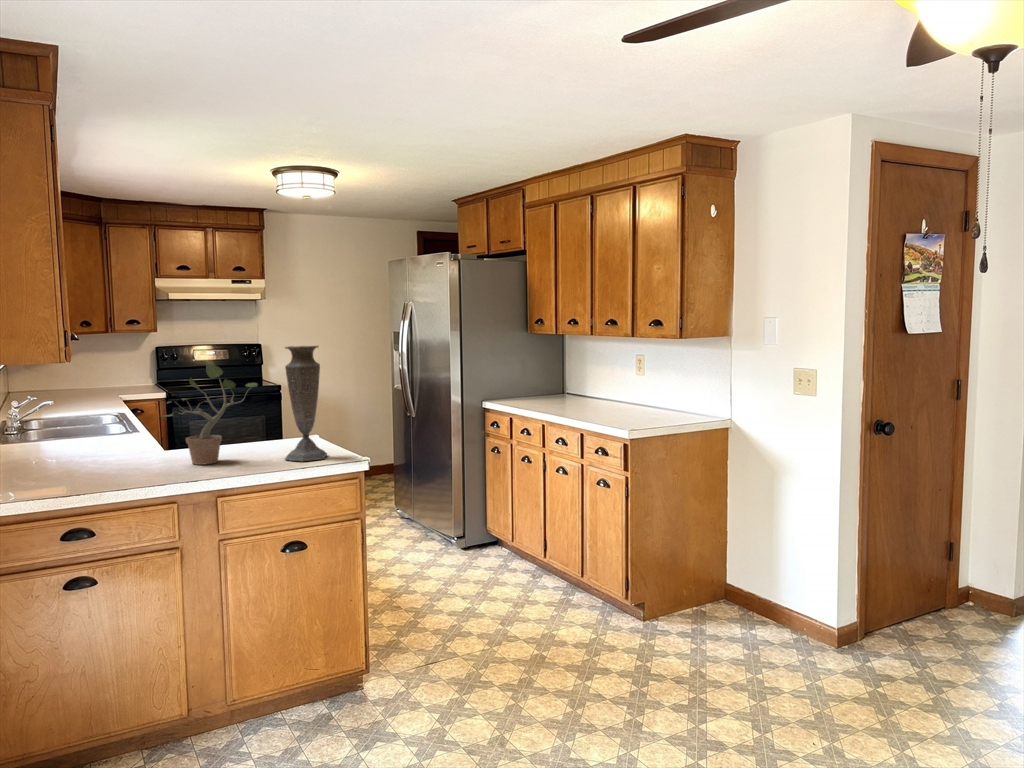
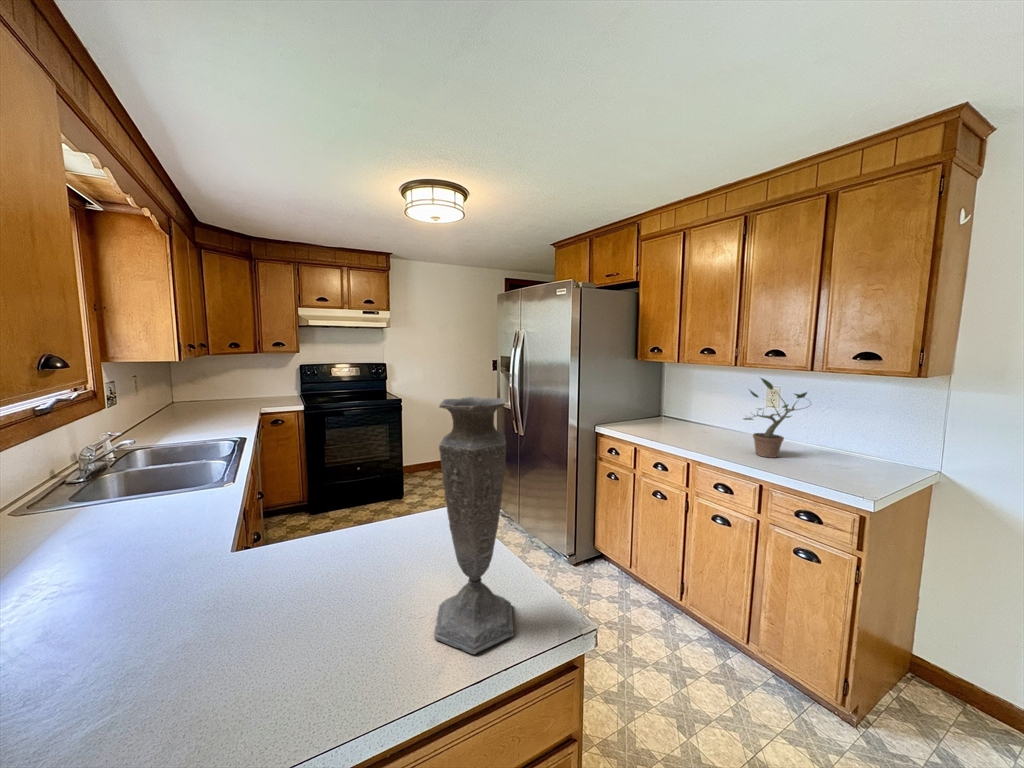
potted plant: present [165,362,258,465] -> present [744,378,807,458]

